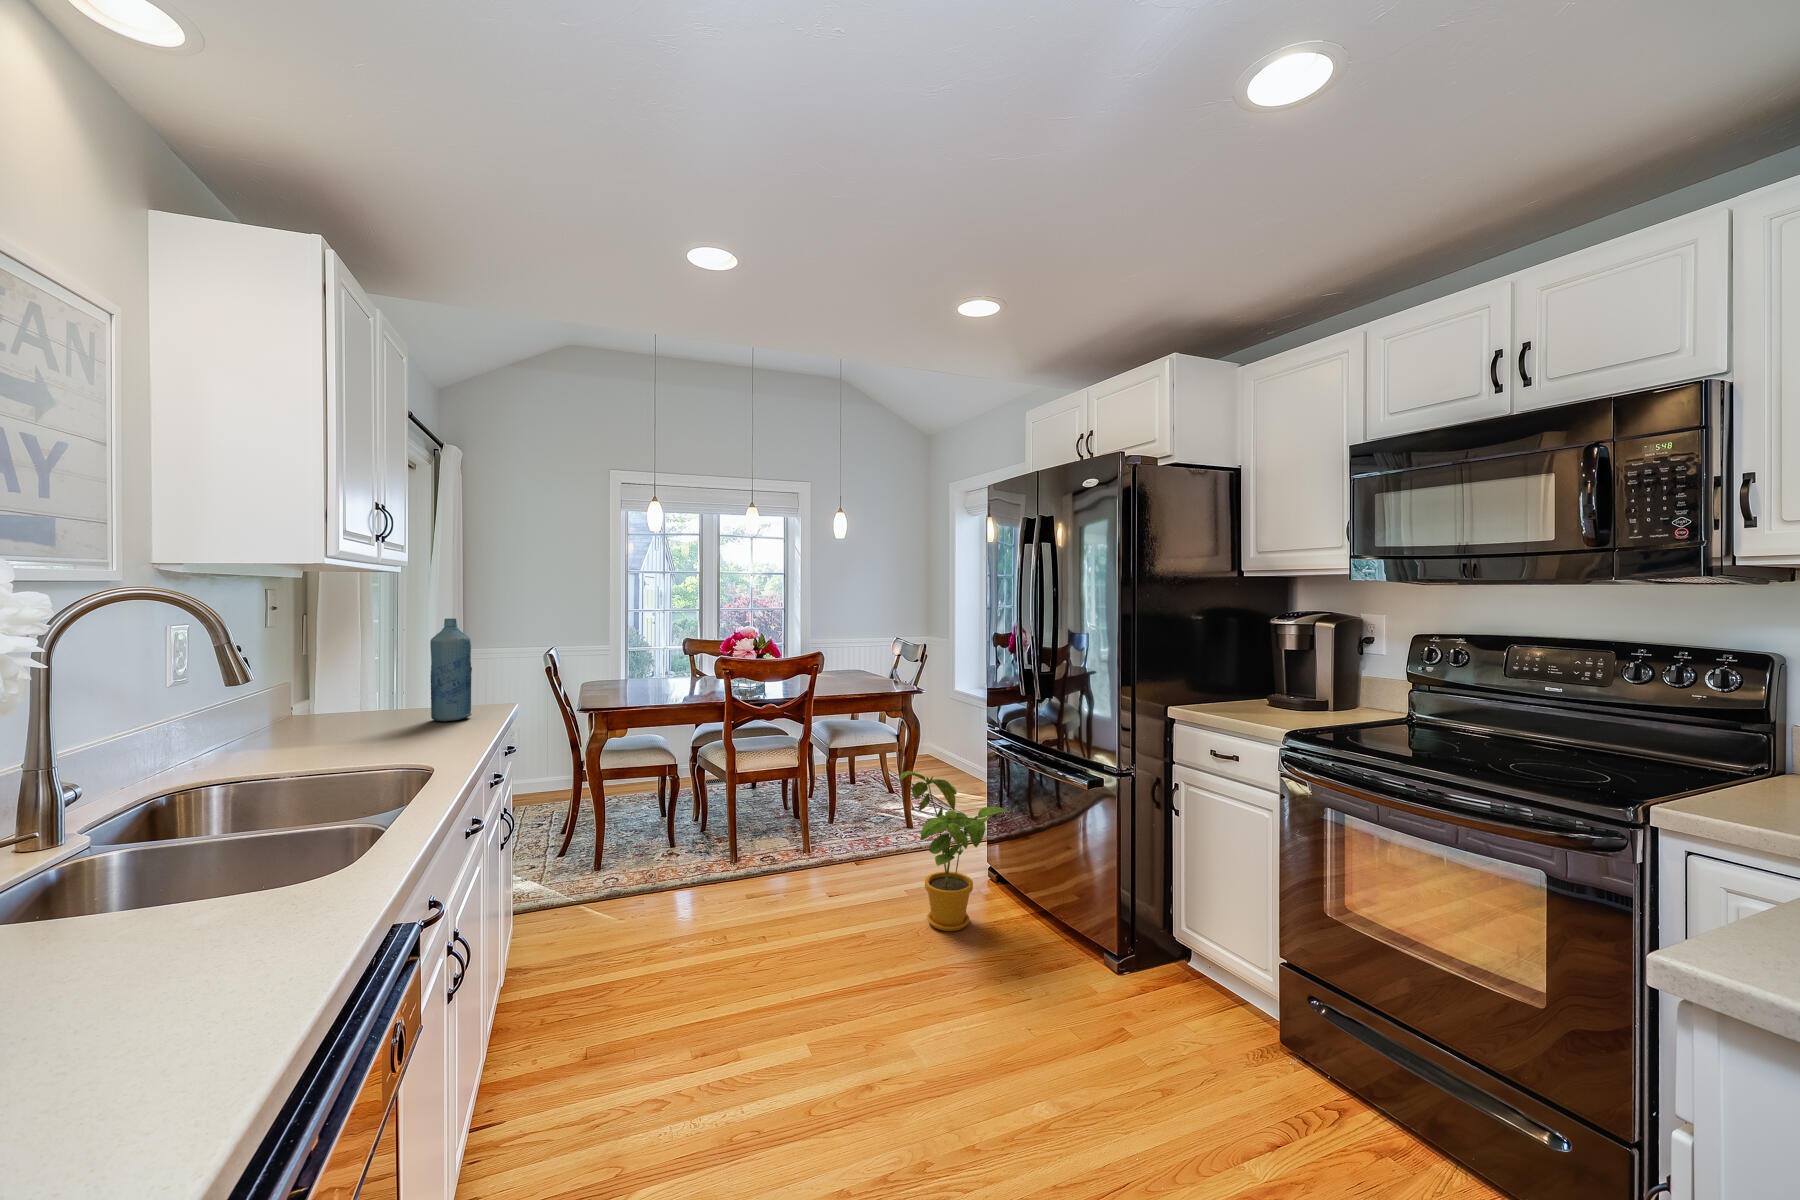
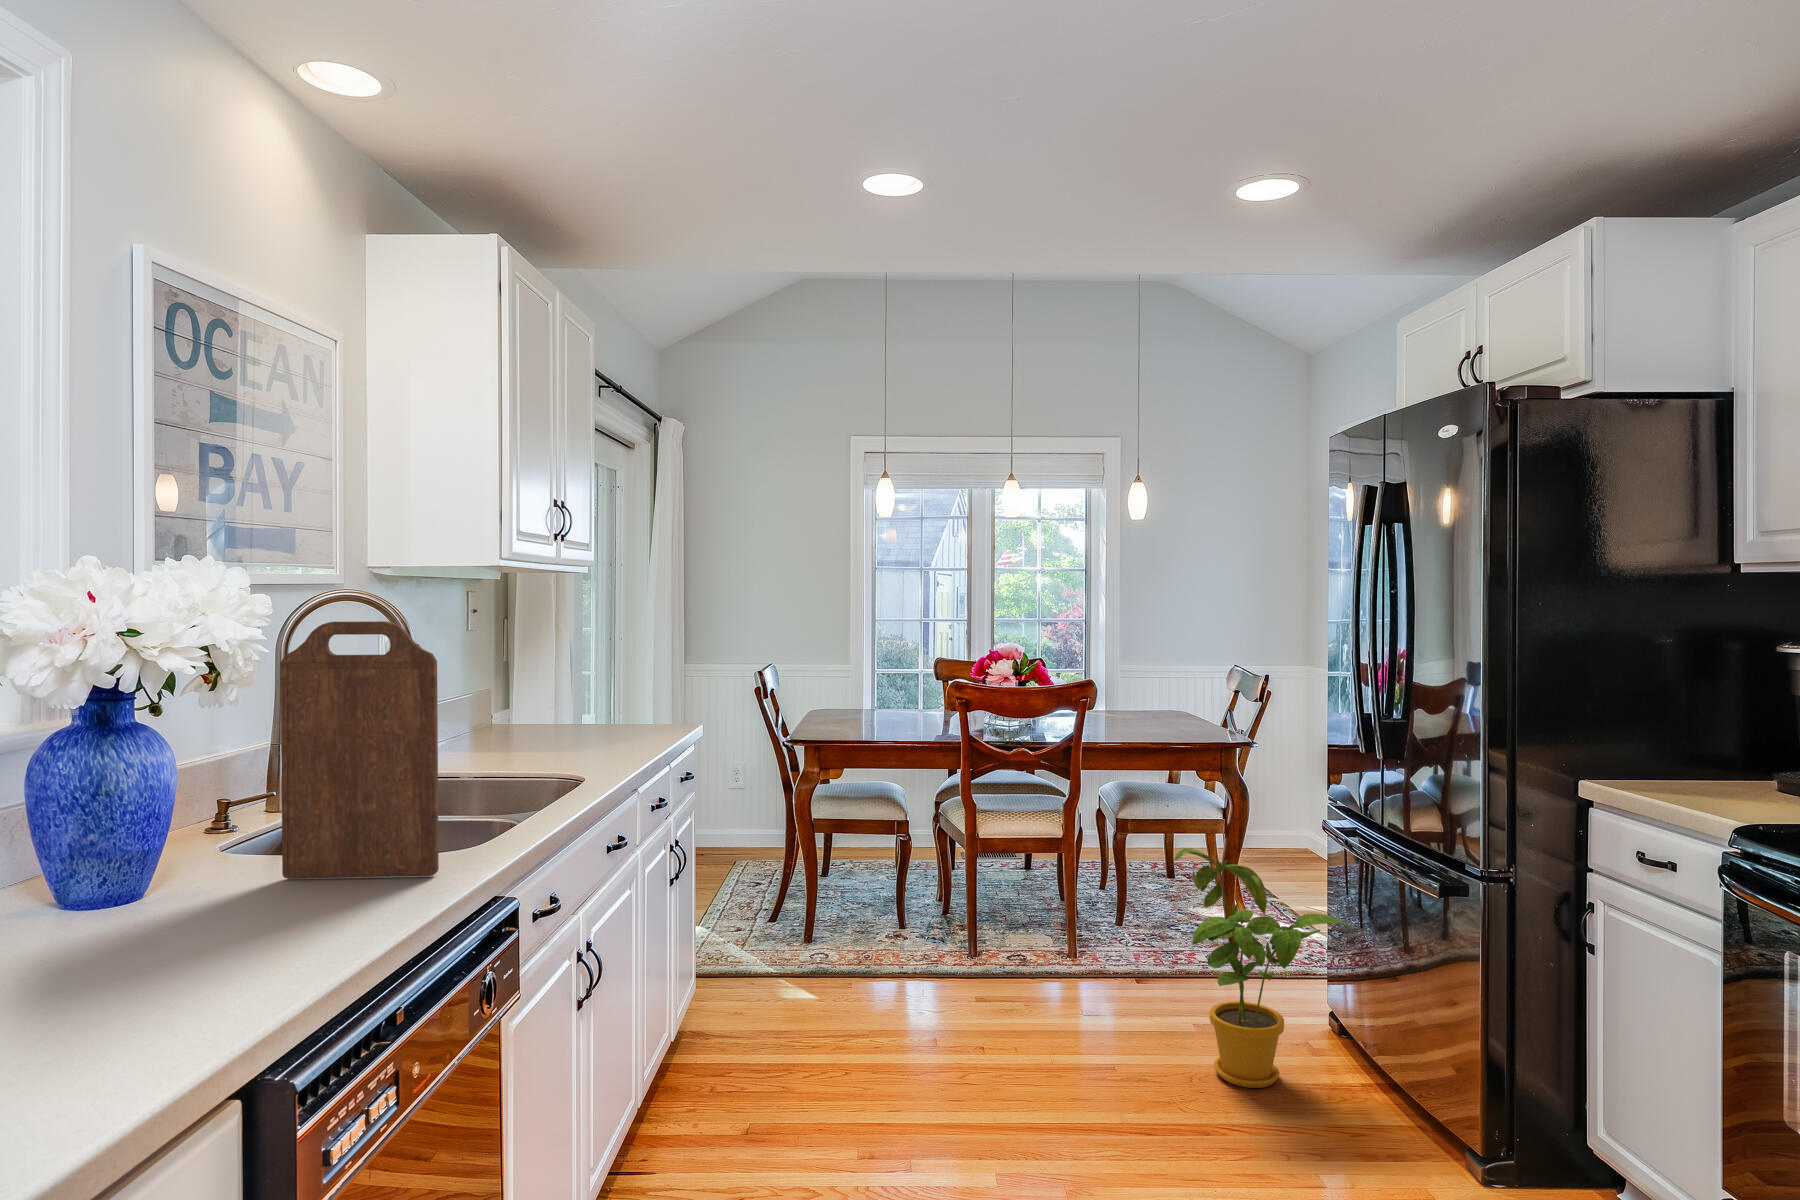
bottle: present [430,618,472,721] -> none [608,623,648,736]
cutting board: none [84,636,329,961] -> present [280,621,439,879]

